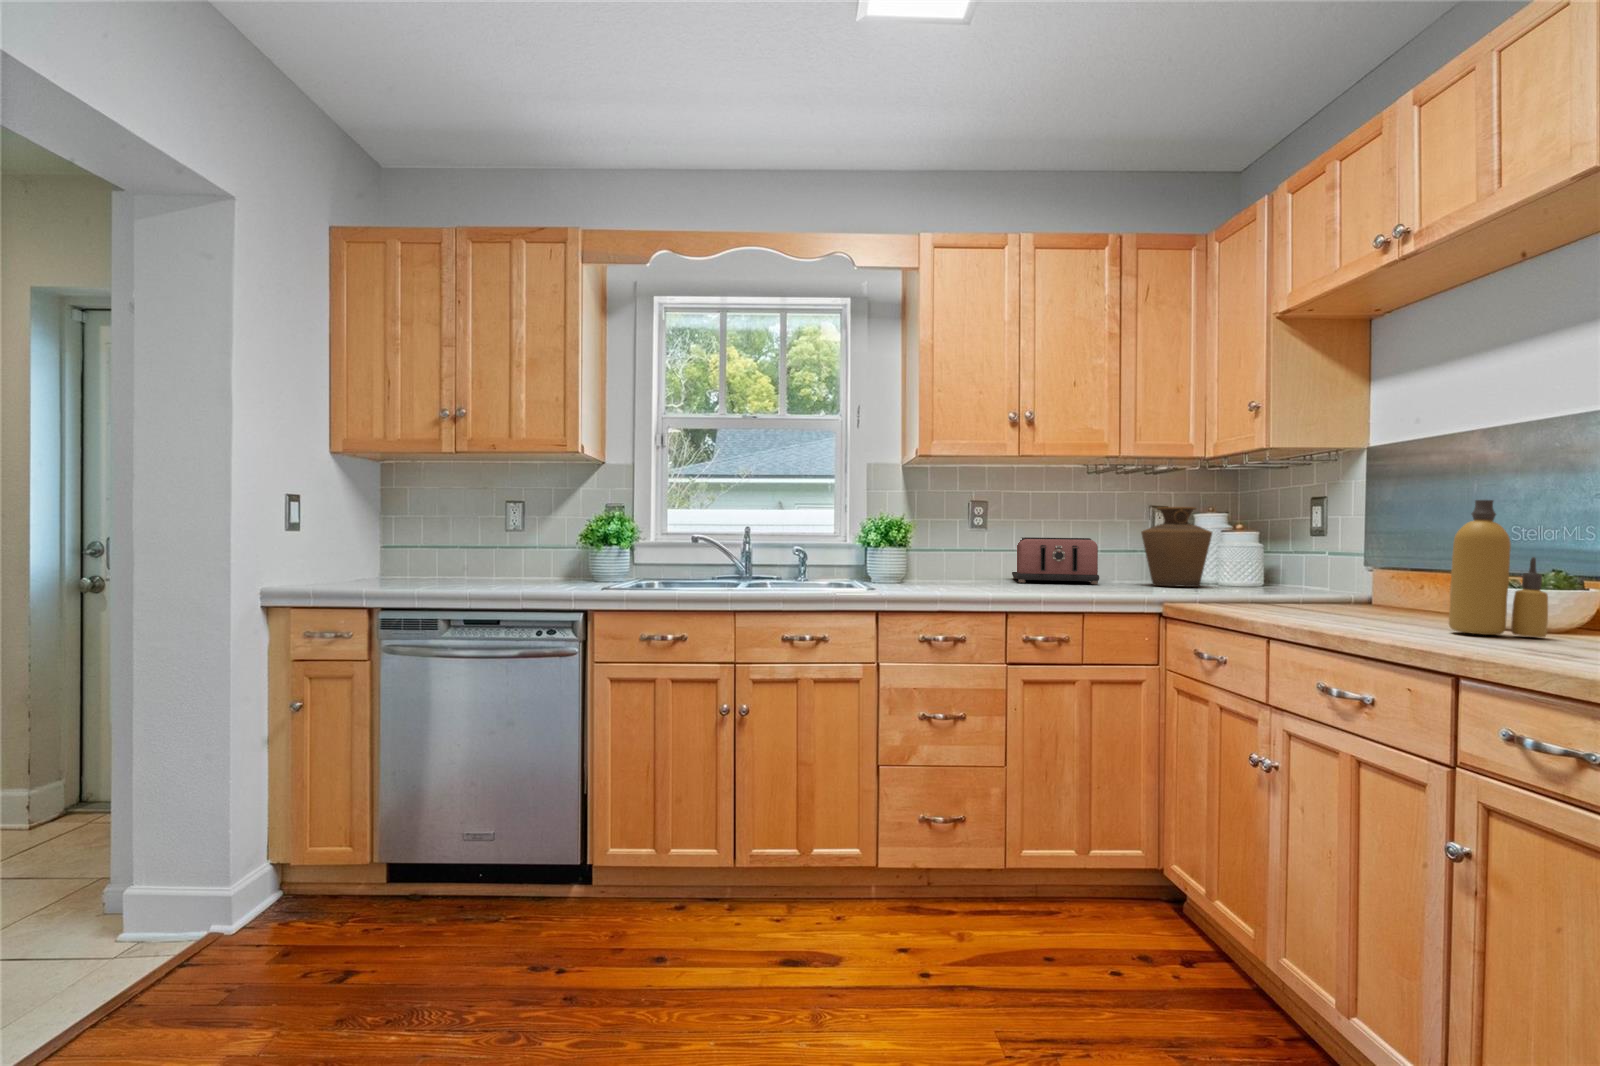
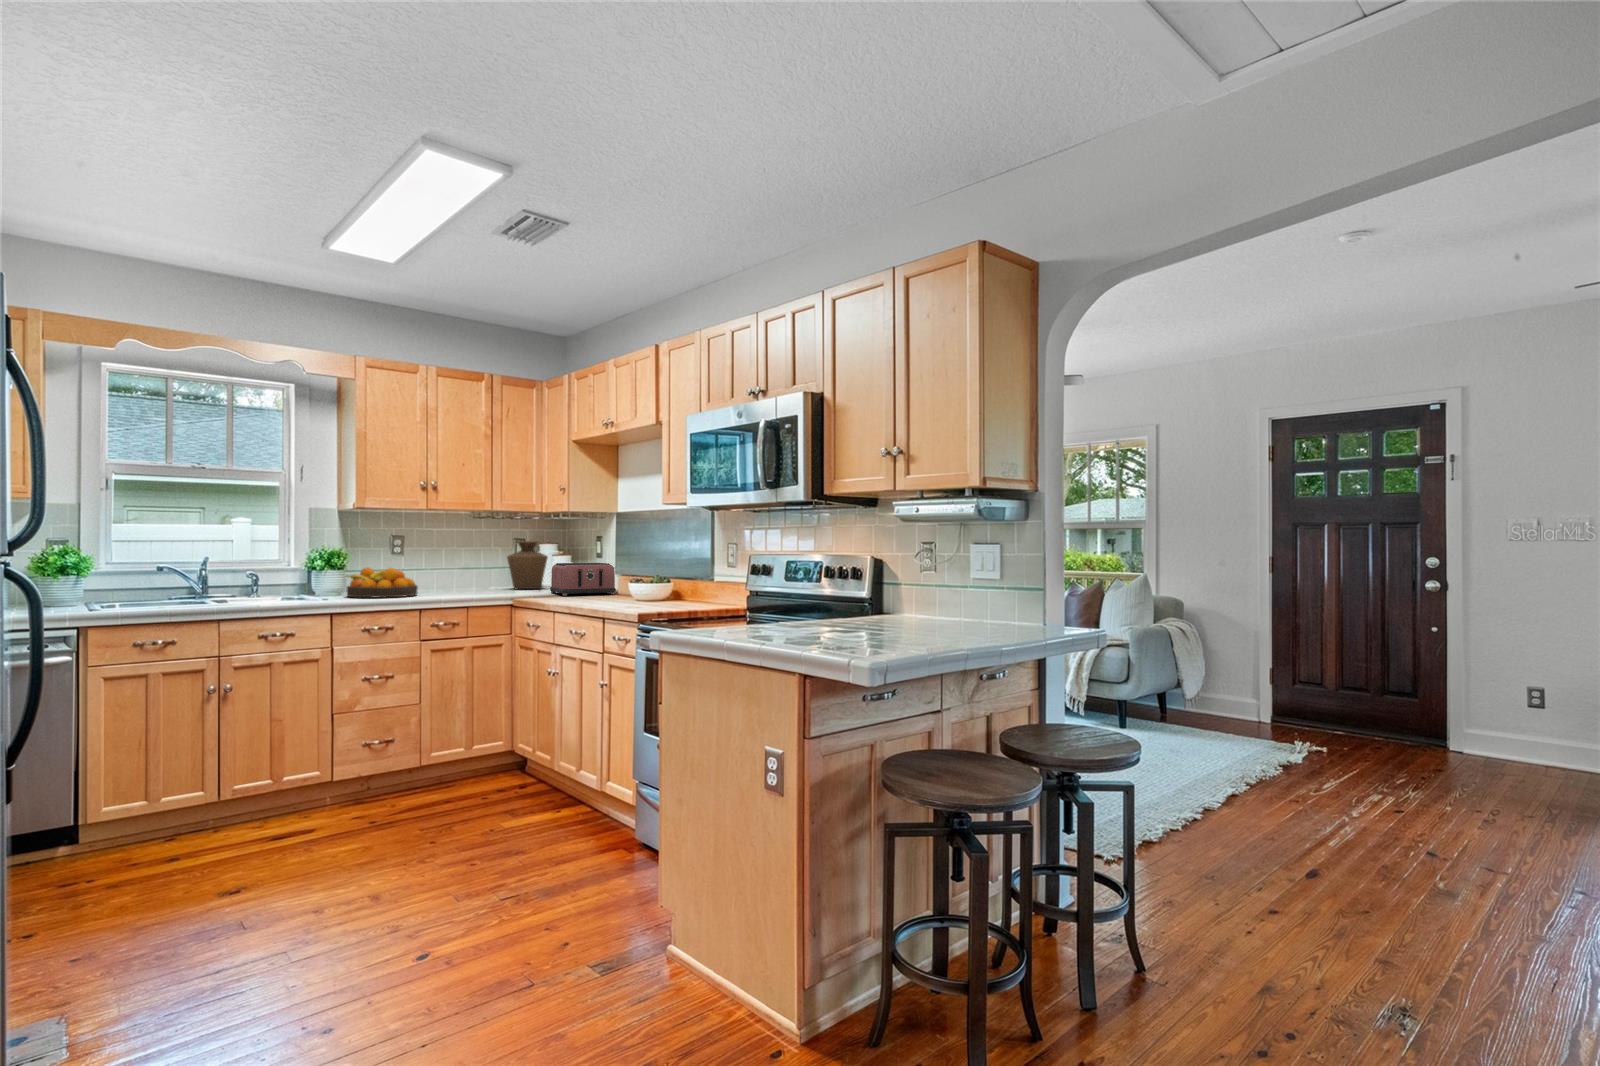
bottle: present [1449,500,1548,637] -> none [622,548,653,604]
toaster: present [1012,537,1099,584] -> present [550,563,616,596]
fruit bowl: none [905,543,1005,589] -> present [346,568,418,597]

